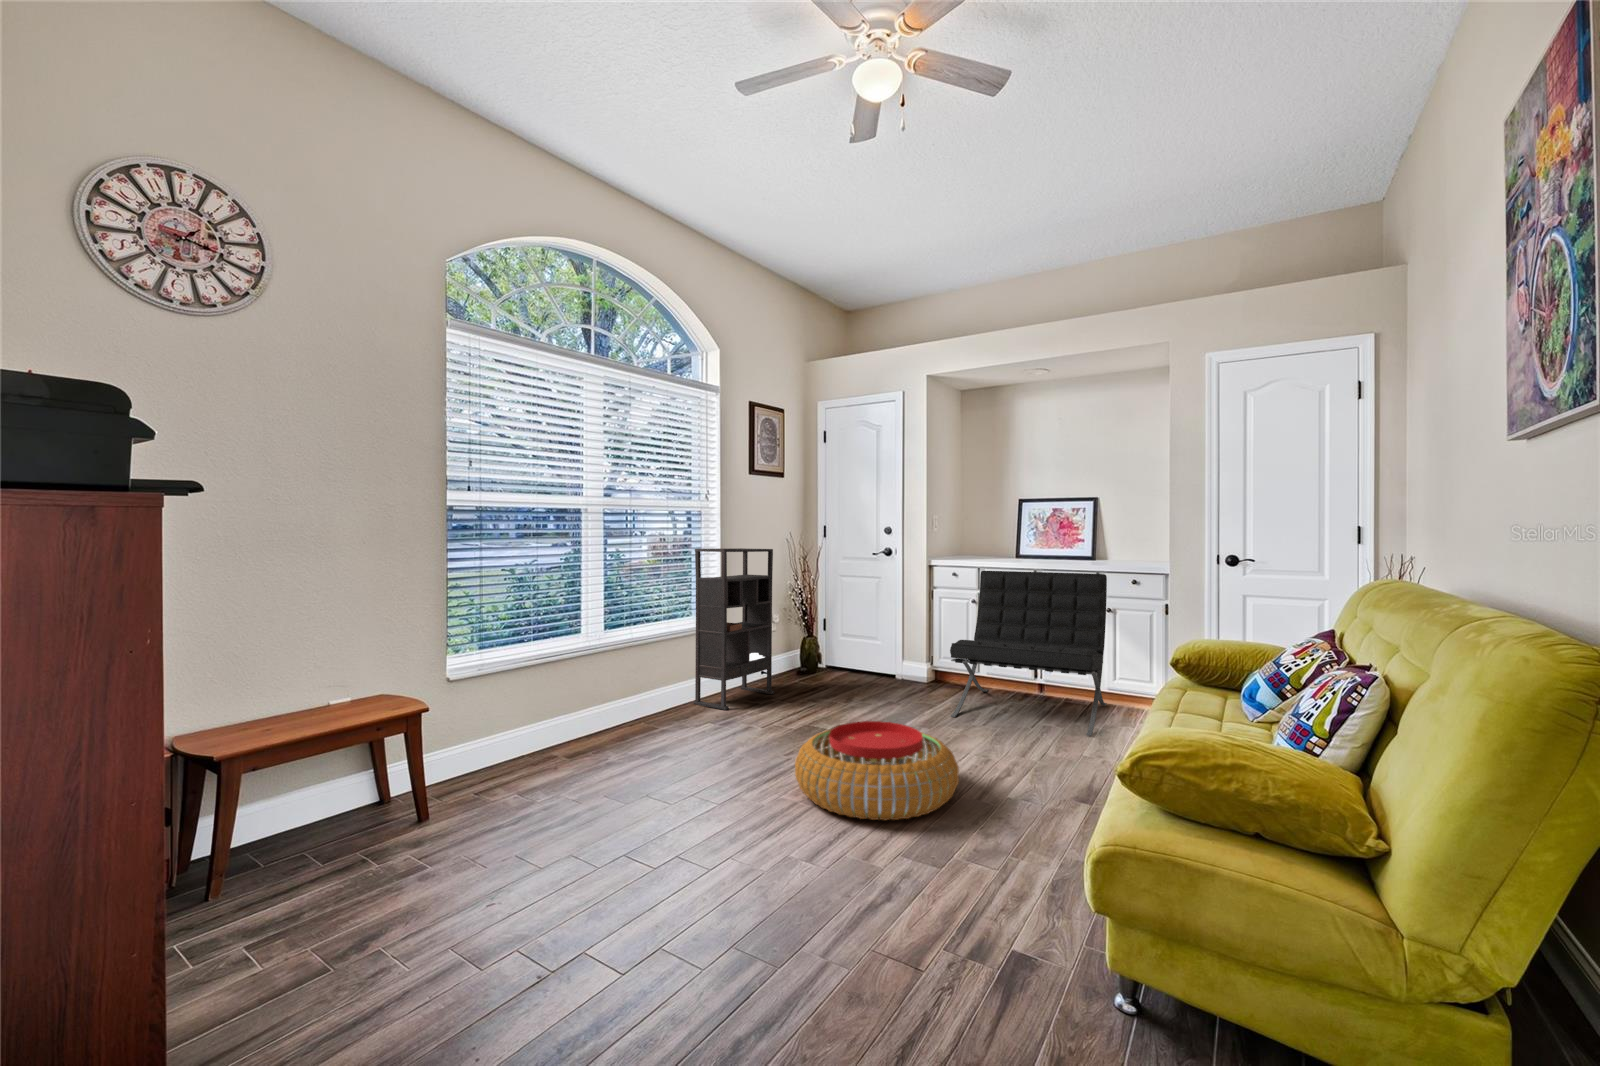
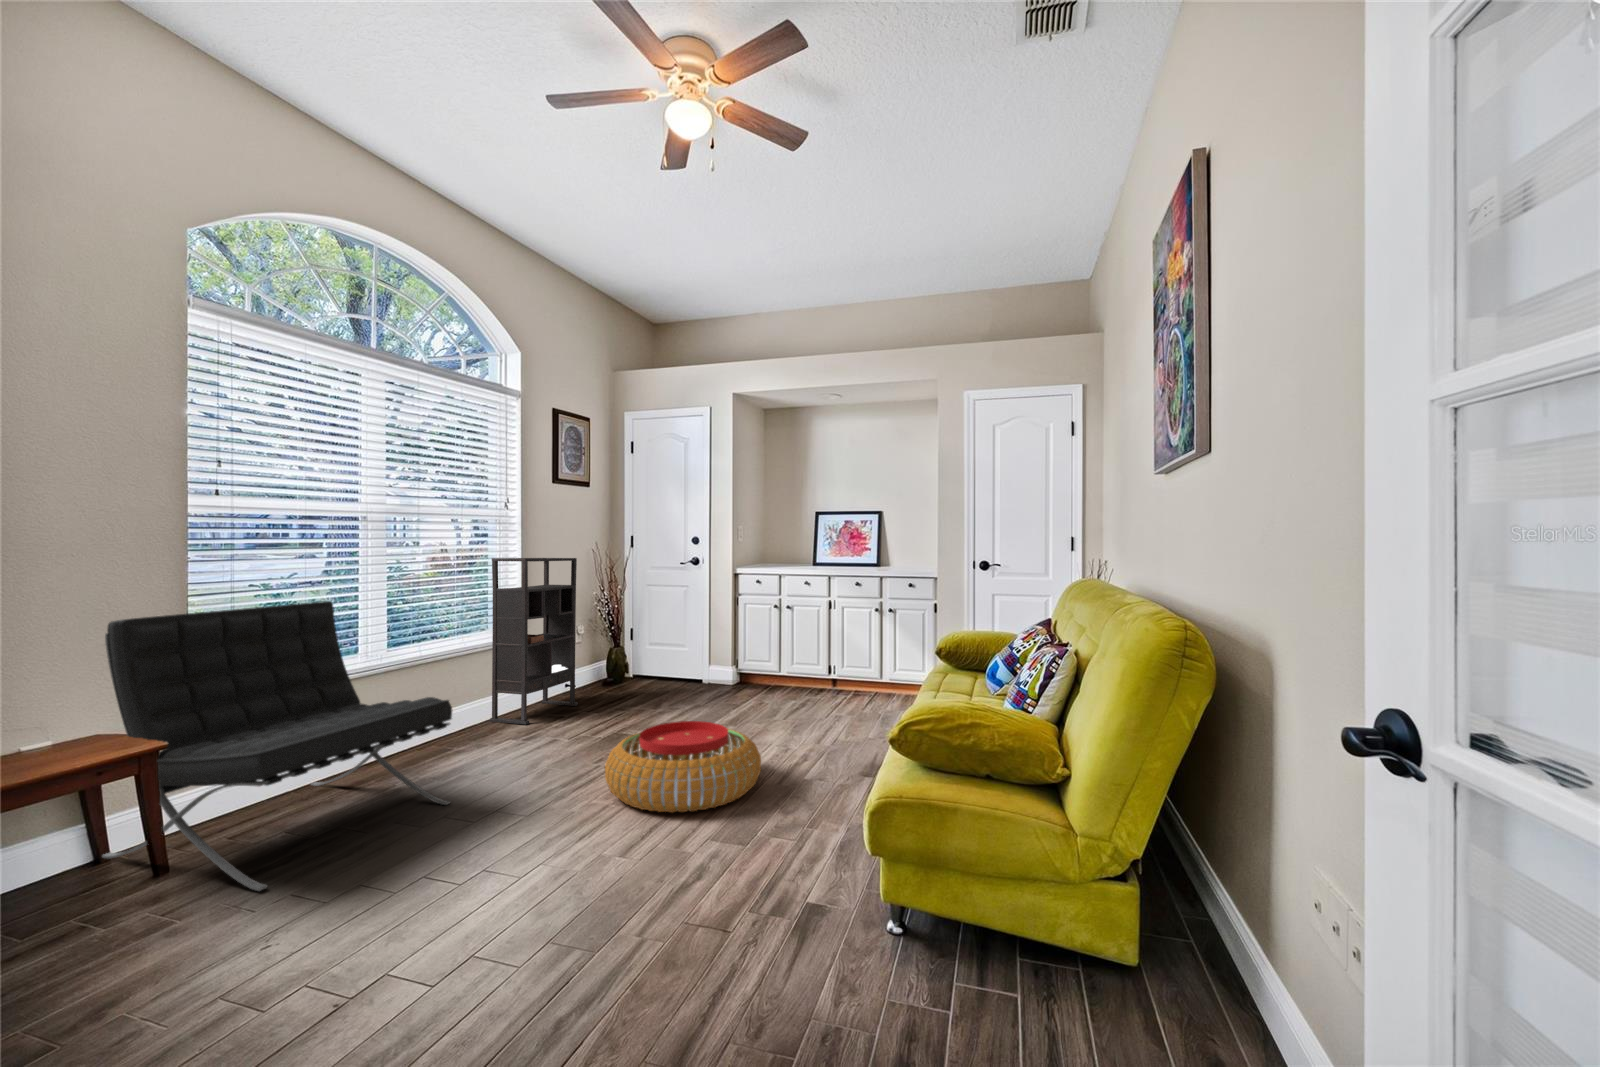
lounge chair: present [950,571,1107,736] -> present [102,601,452,891]

